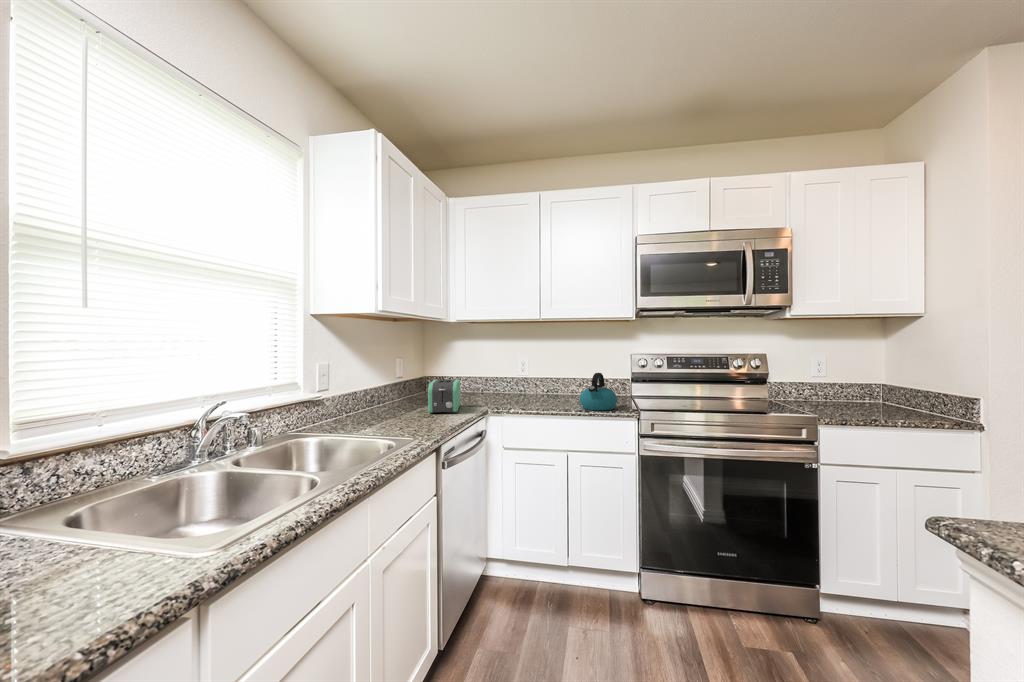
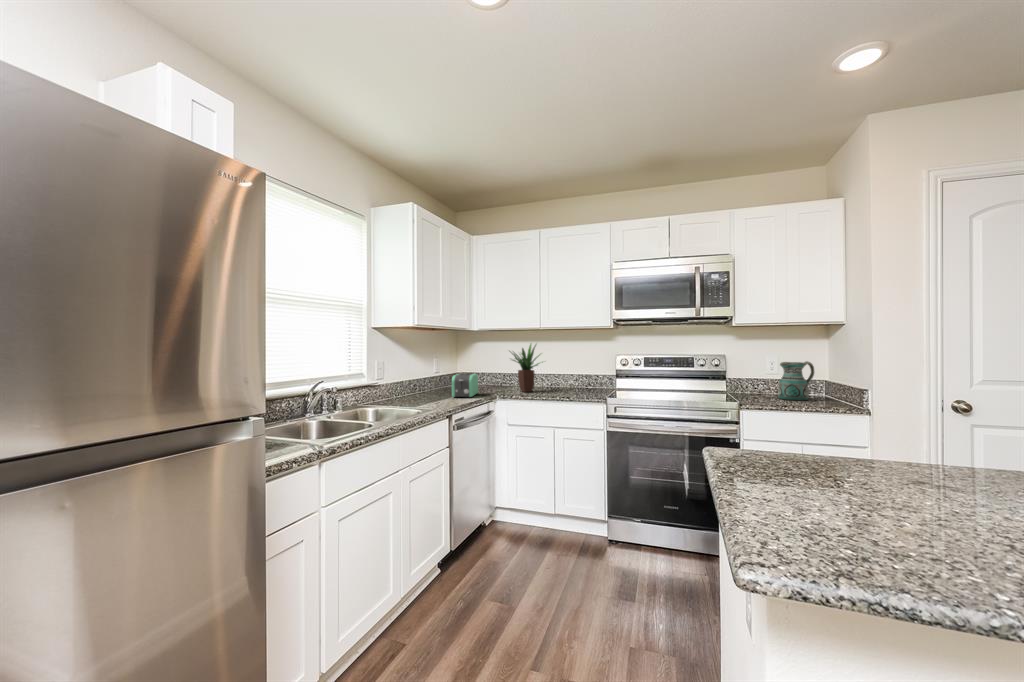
potted plant: none [497,338,545,403] -> present [512,344,539,392]
ceramic pitcher: none [836,362,878,410] -> present [778,361,814,400]
kettle: present [579,373,617,411] -> none [566,369,595,398]

